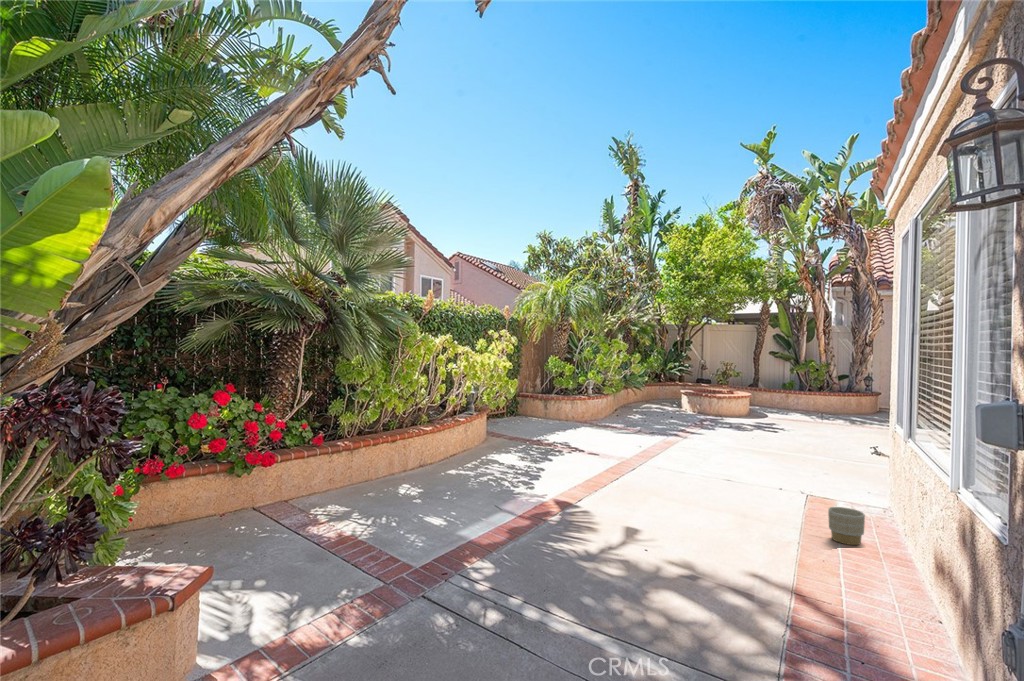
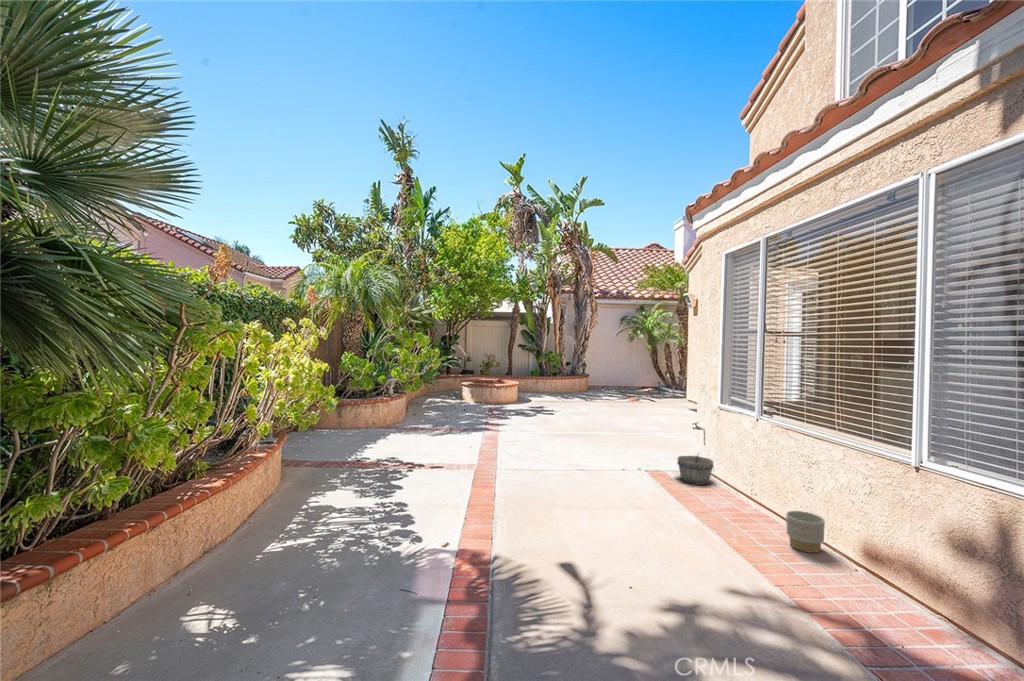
wooden bucket: none [810,462,851,495] -> present [678,454,714,485]

